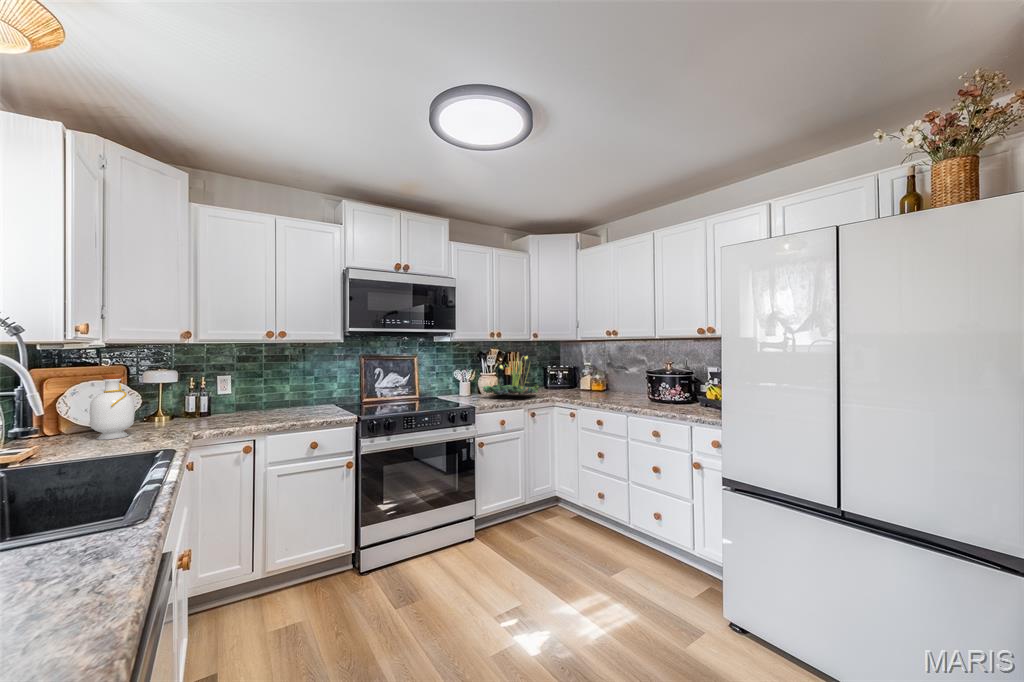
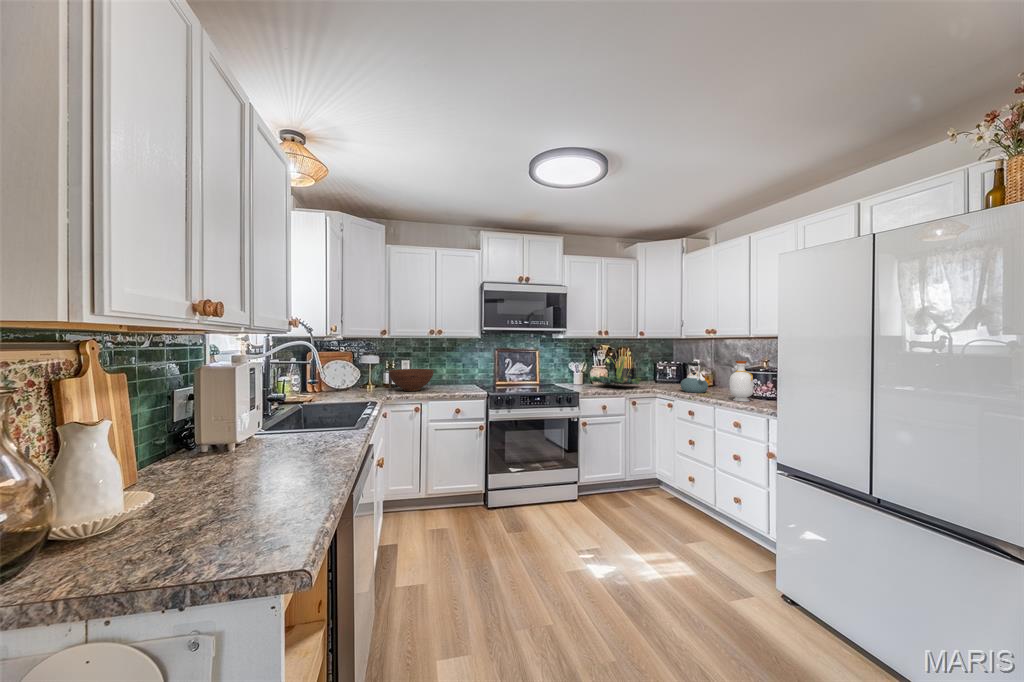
kettle: none [583,366,611,400] -> present [681,362,708,393]
bottle: present [90,375,135,440] -> present [729,361,753,402]
fruit bowl: none [196,387,273,422] -> present [389,369,434,391]

